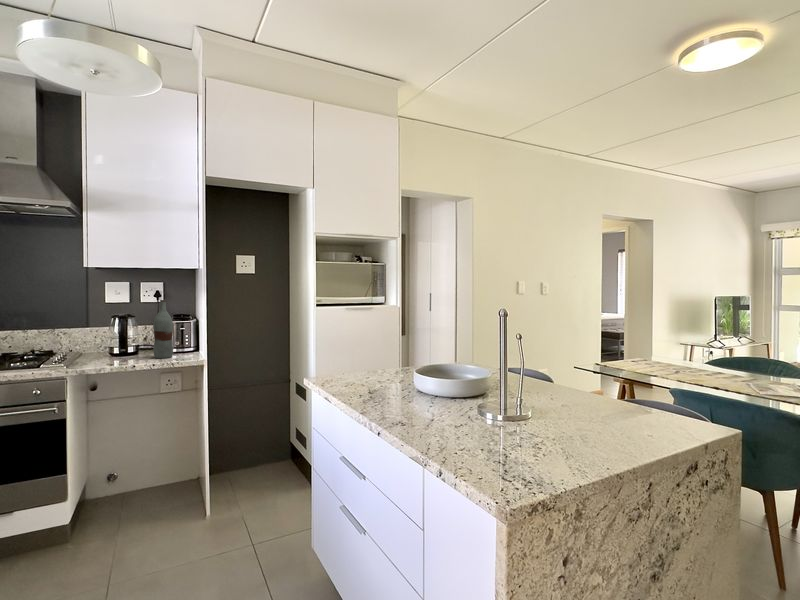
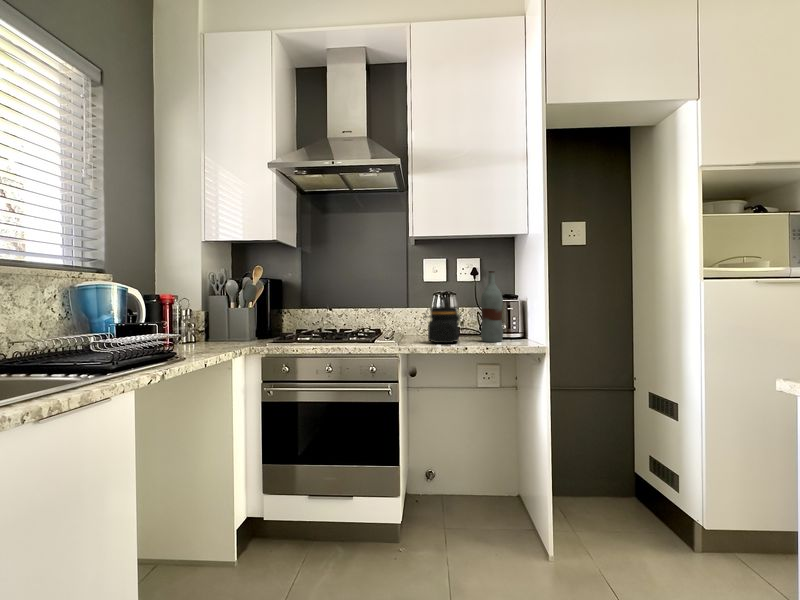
jar: none [96,330,136,362] -> present [424,307,461,343]

